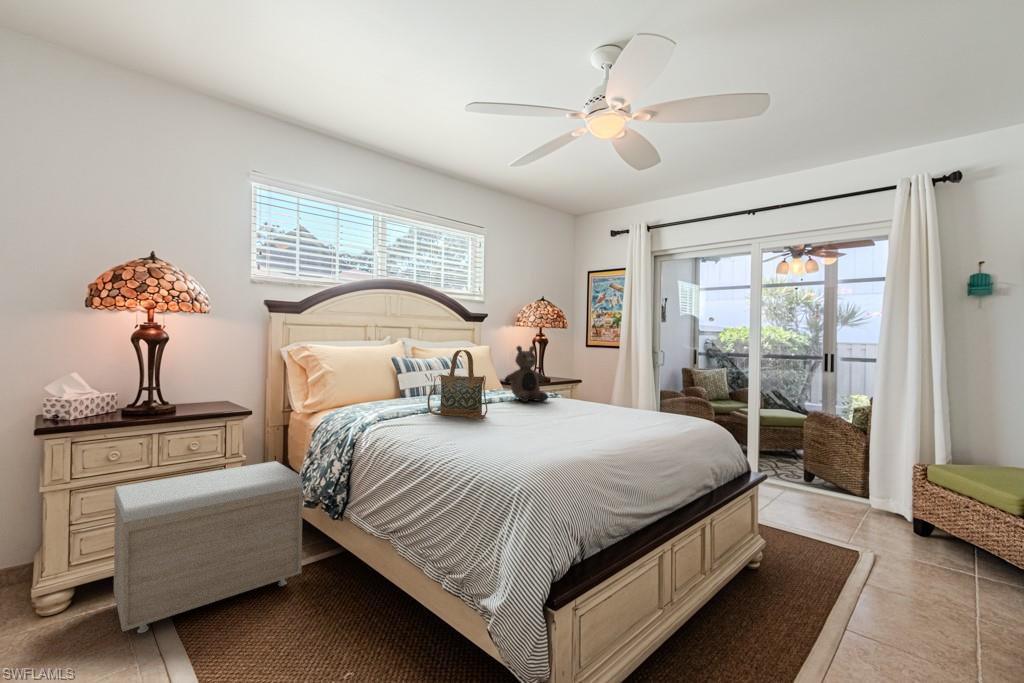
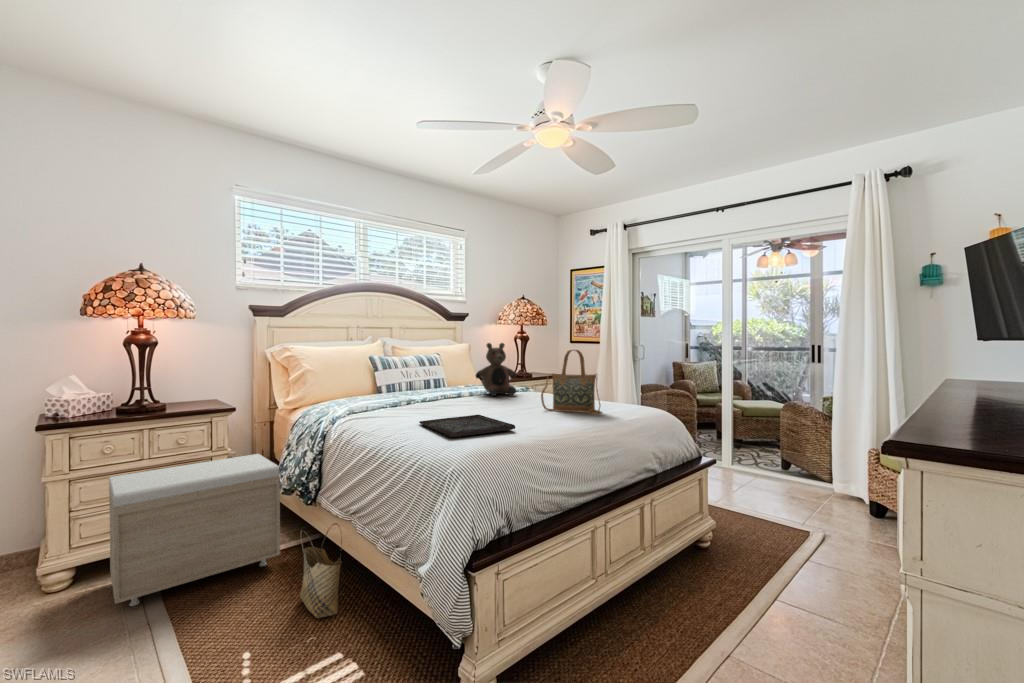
handbag: present [428,350,487,419] -> present [541,350,602,414]
tray: none [463,424,572,450] -> present [419,415,515,437]
woven basket: none [329,542,378,649] -> present [300,523,342,618]

